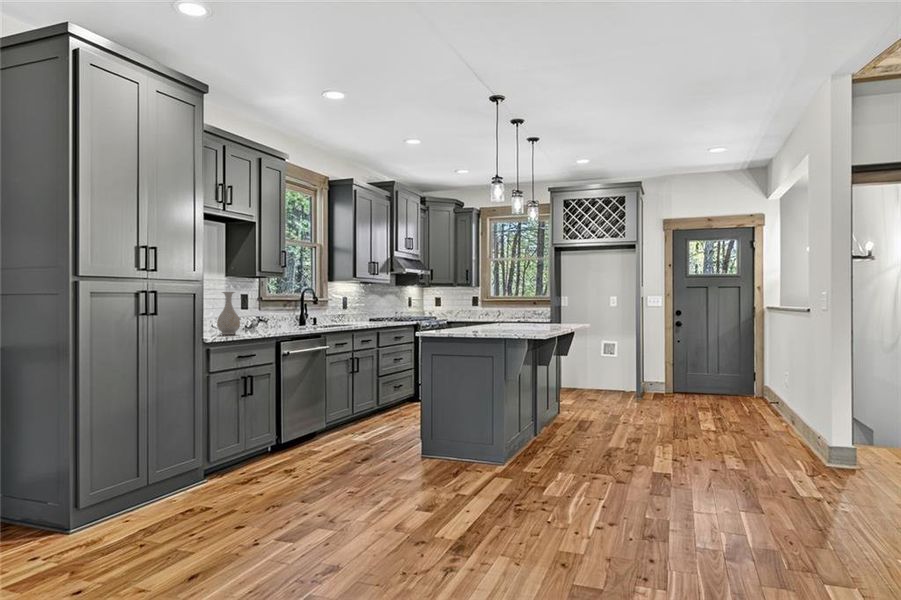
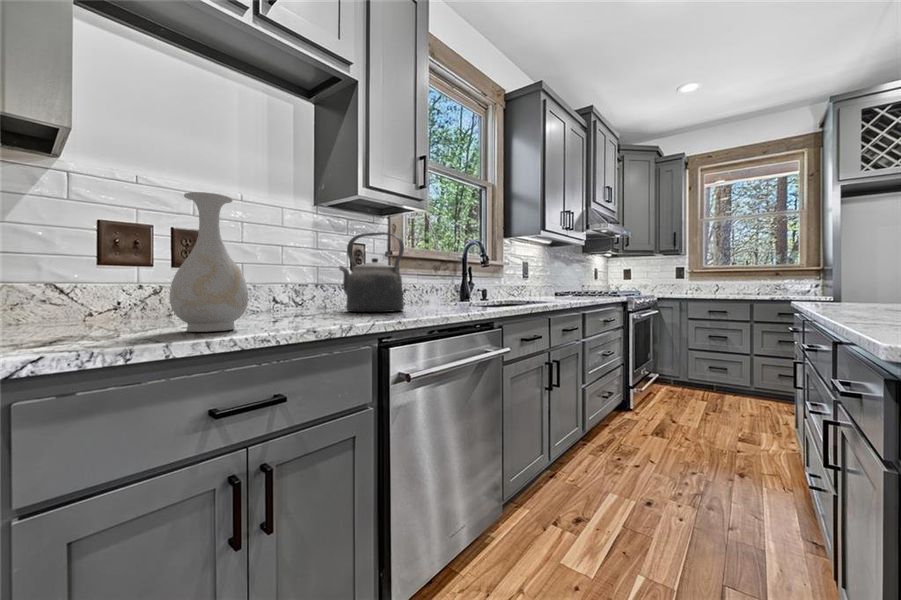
kettle: none [244,293,279,330] -> present [339,232,404,312]

